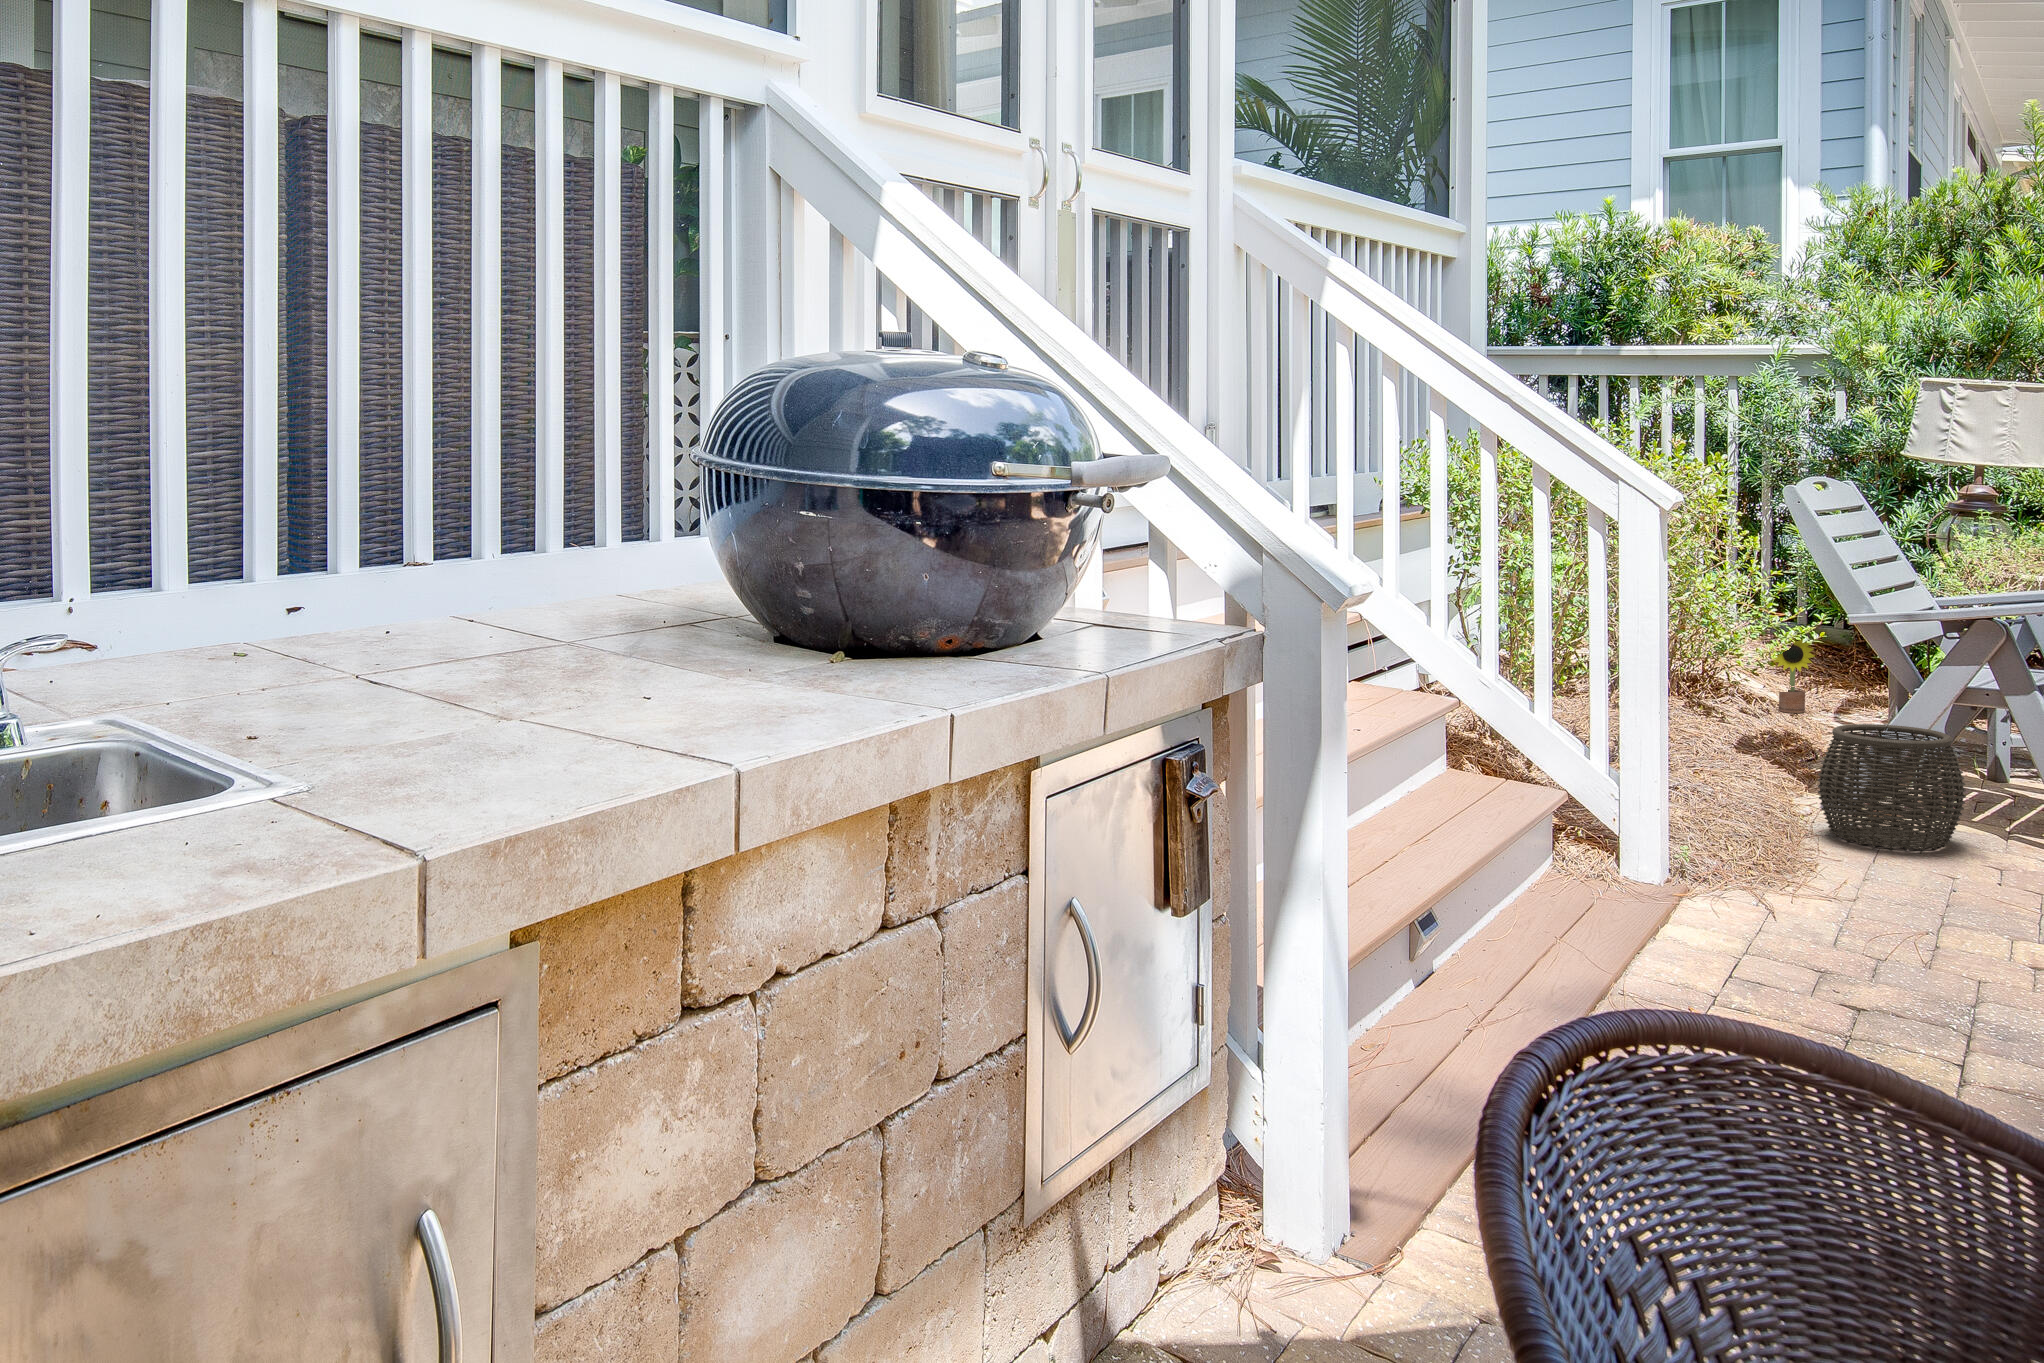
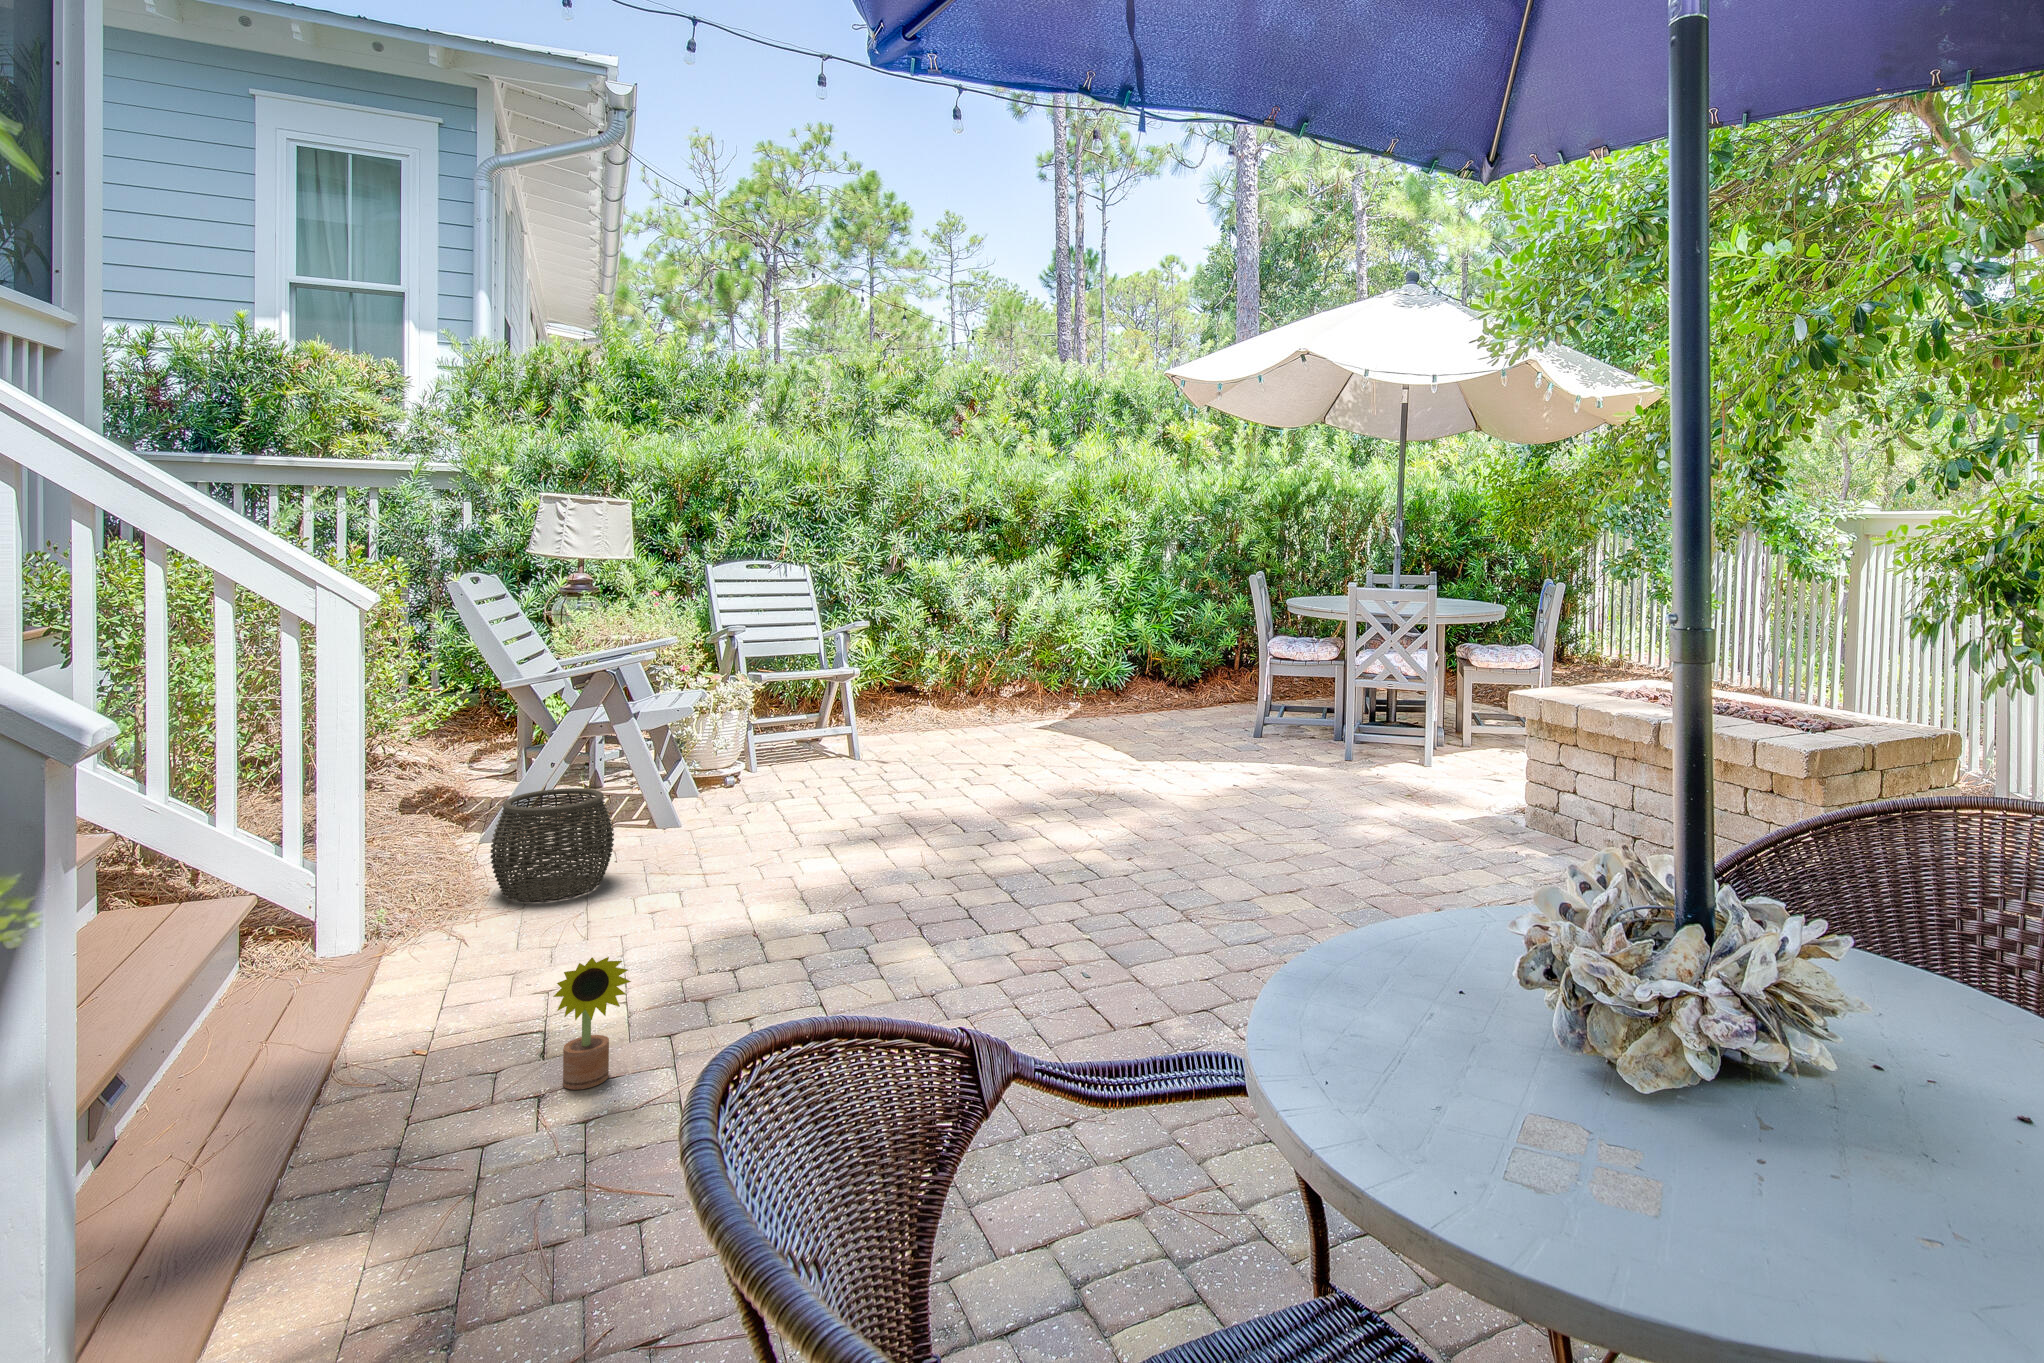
decorative plant: present [1774,638,1815,713] -> present [553,957,631,1090]

